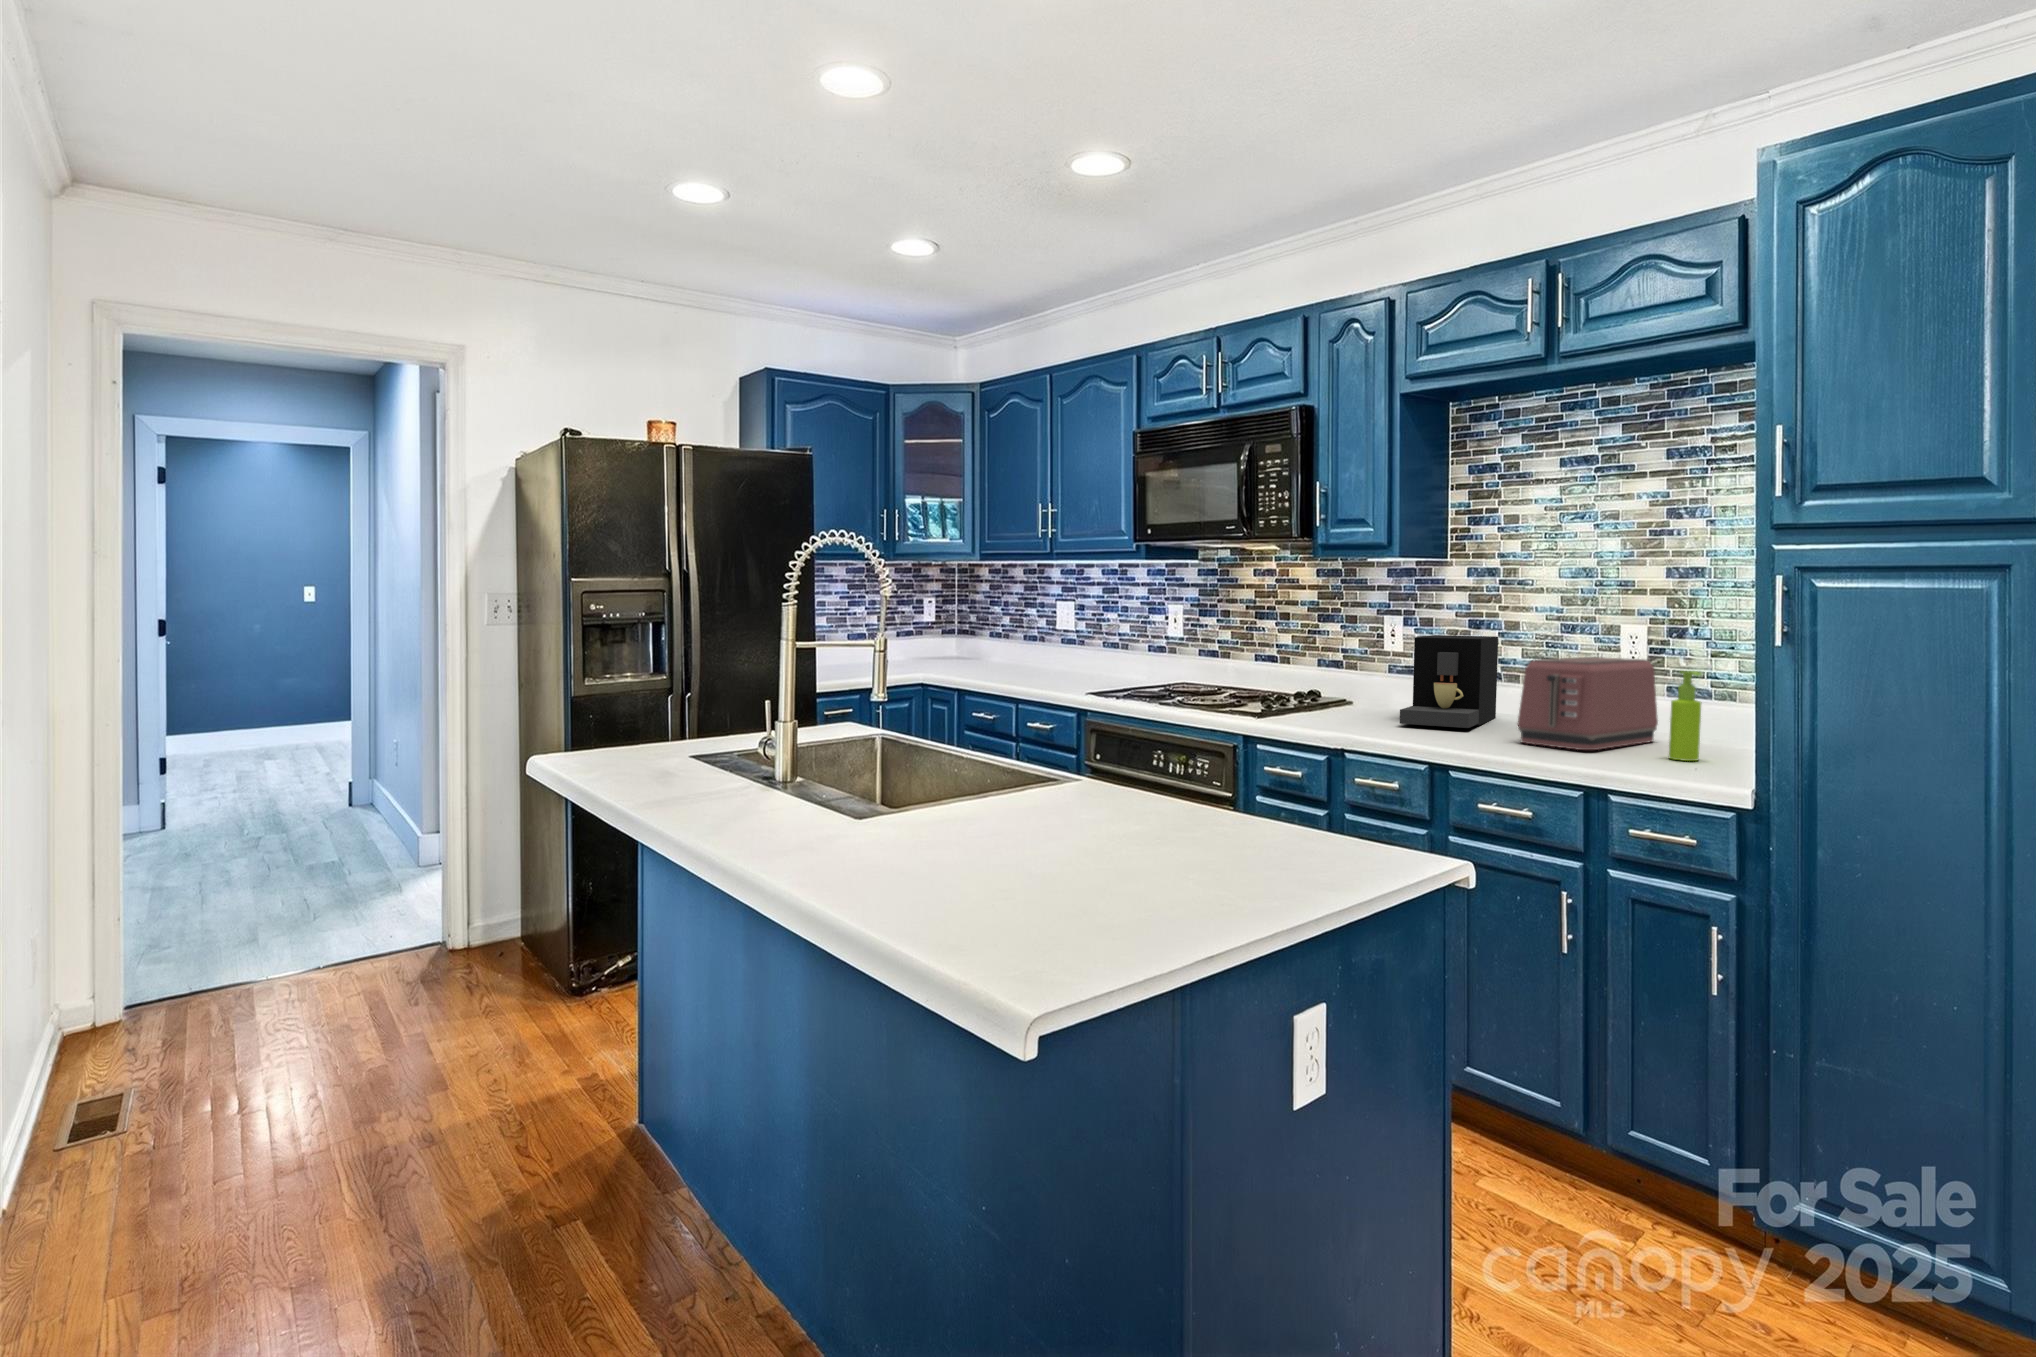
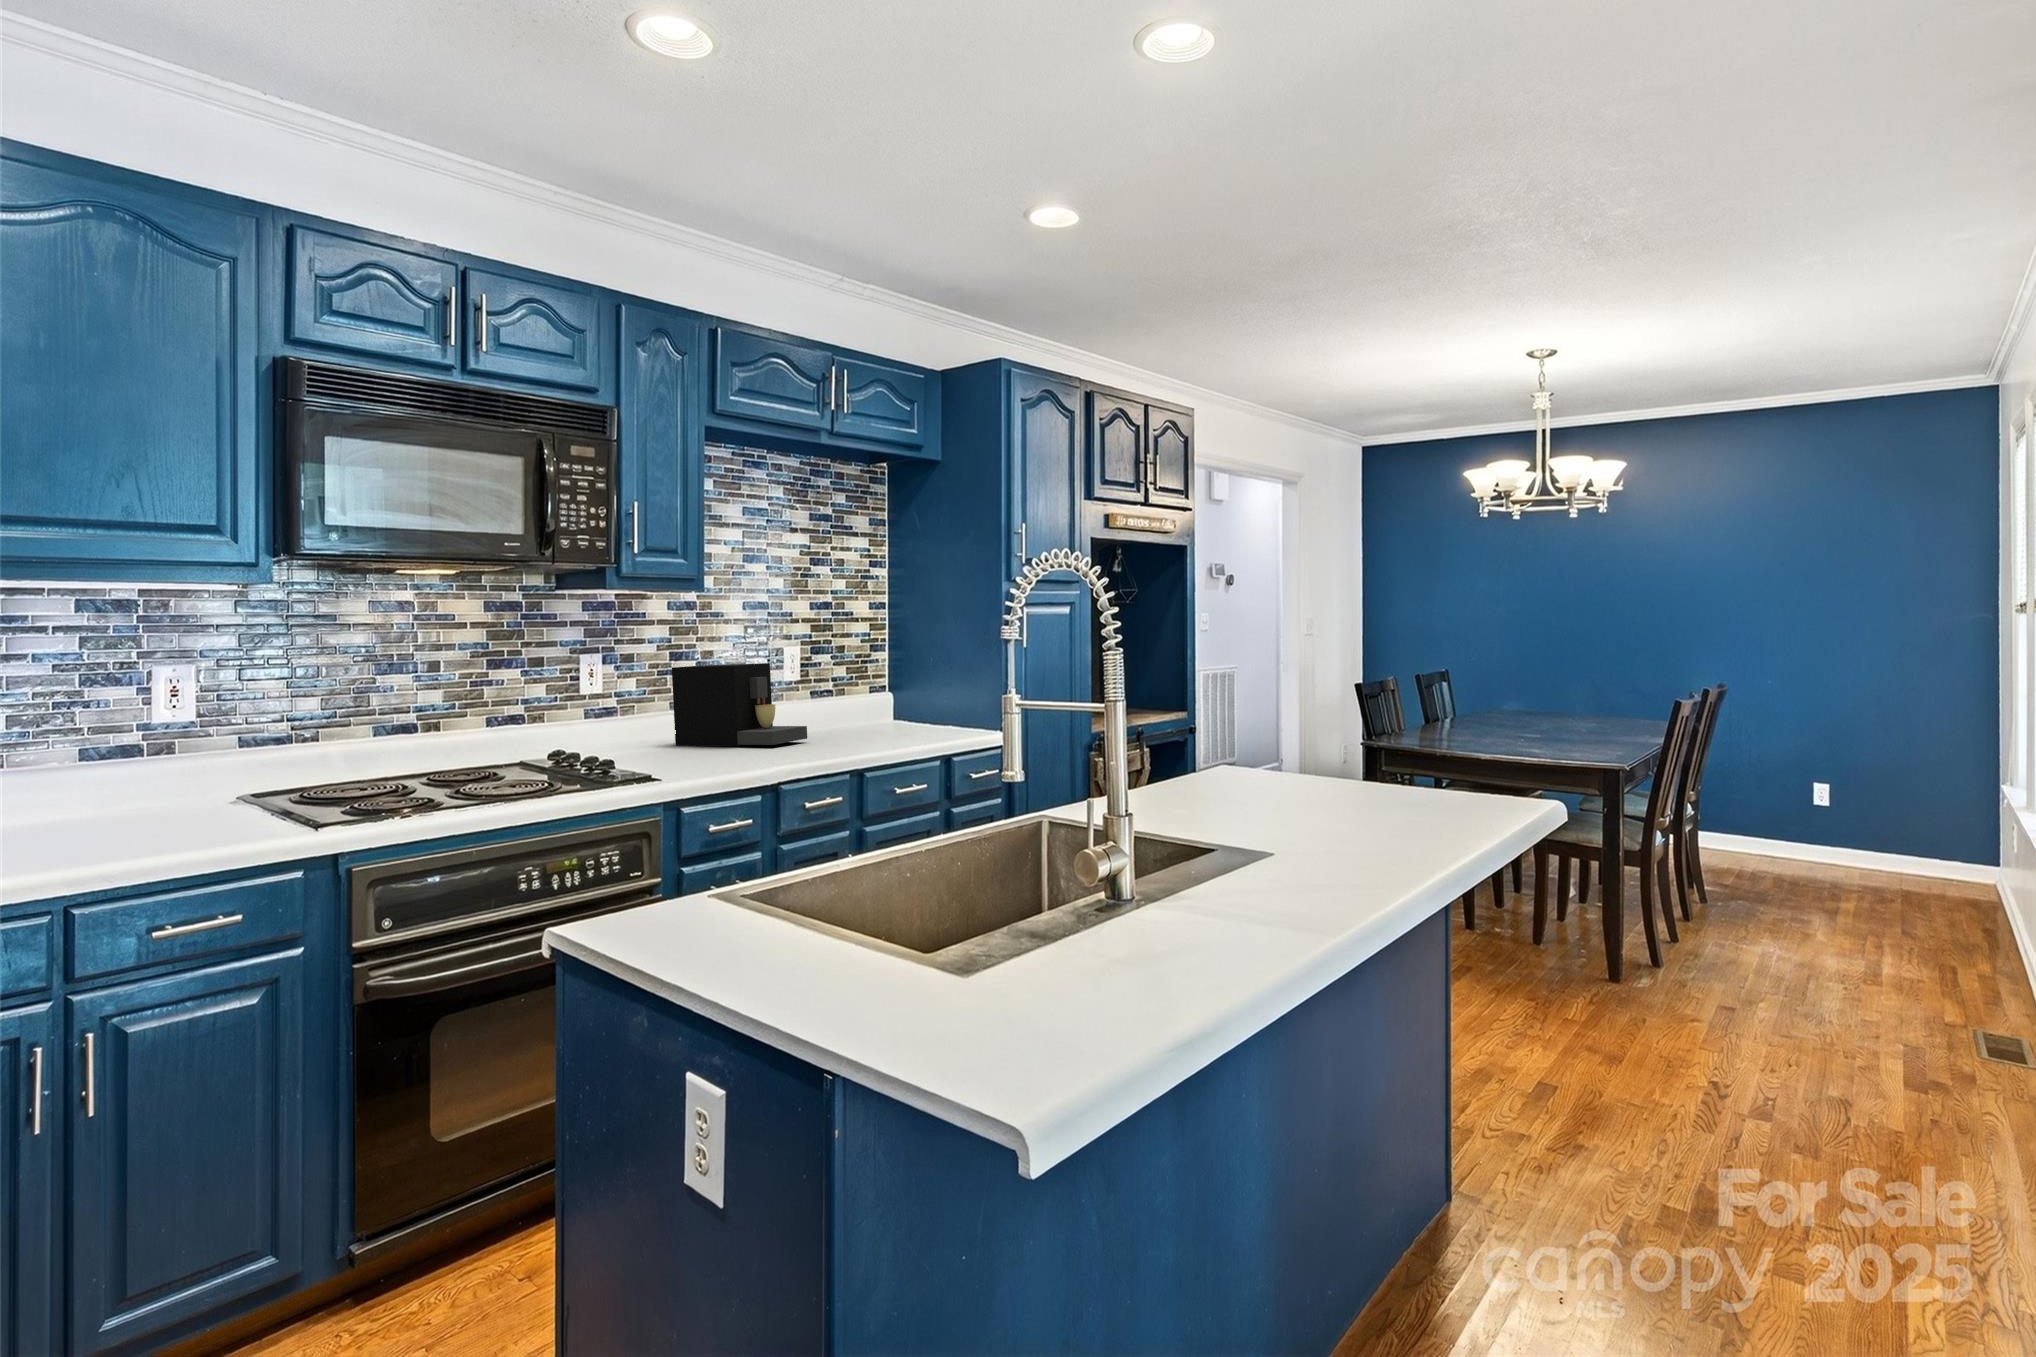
toaster: present [1518,657,1658,750] -> none [810,670,914,738]
soap dispenser: present [1669,671,1702,761] -> none [926,669,946,730]

